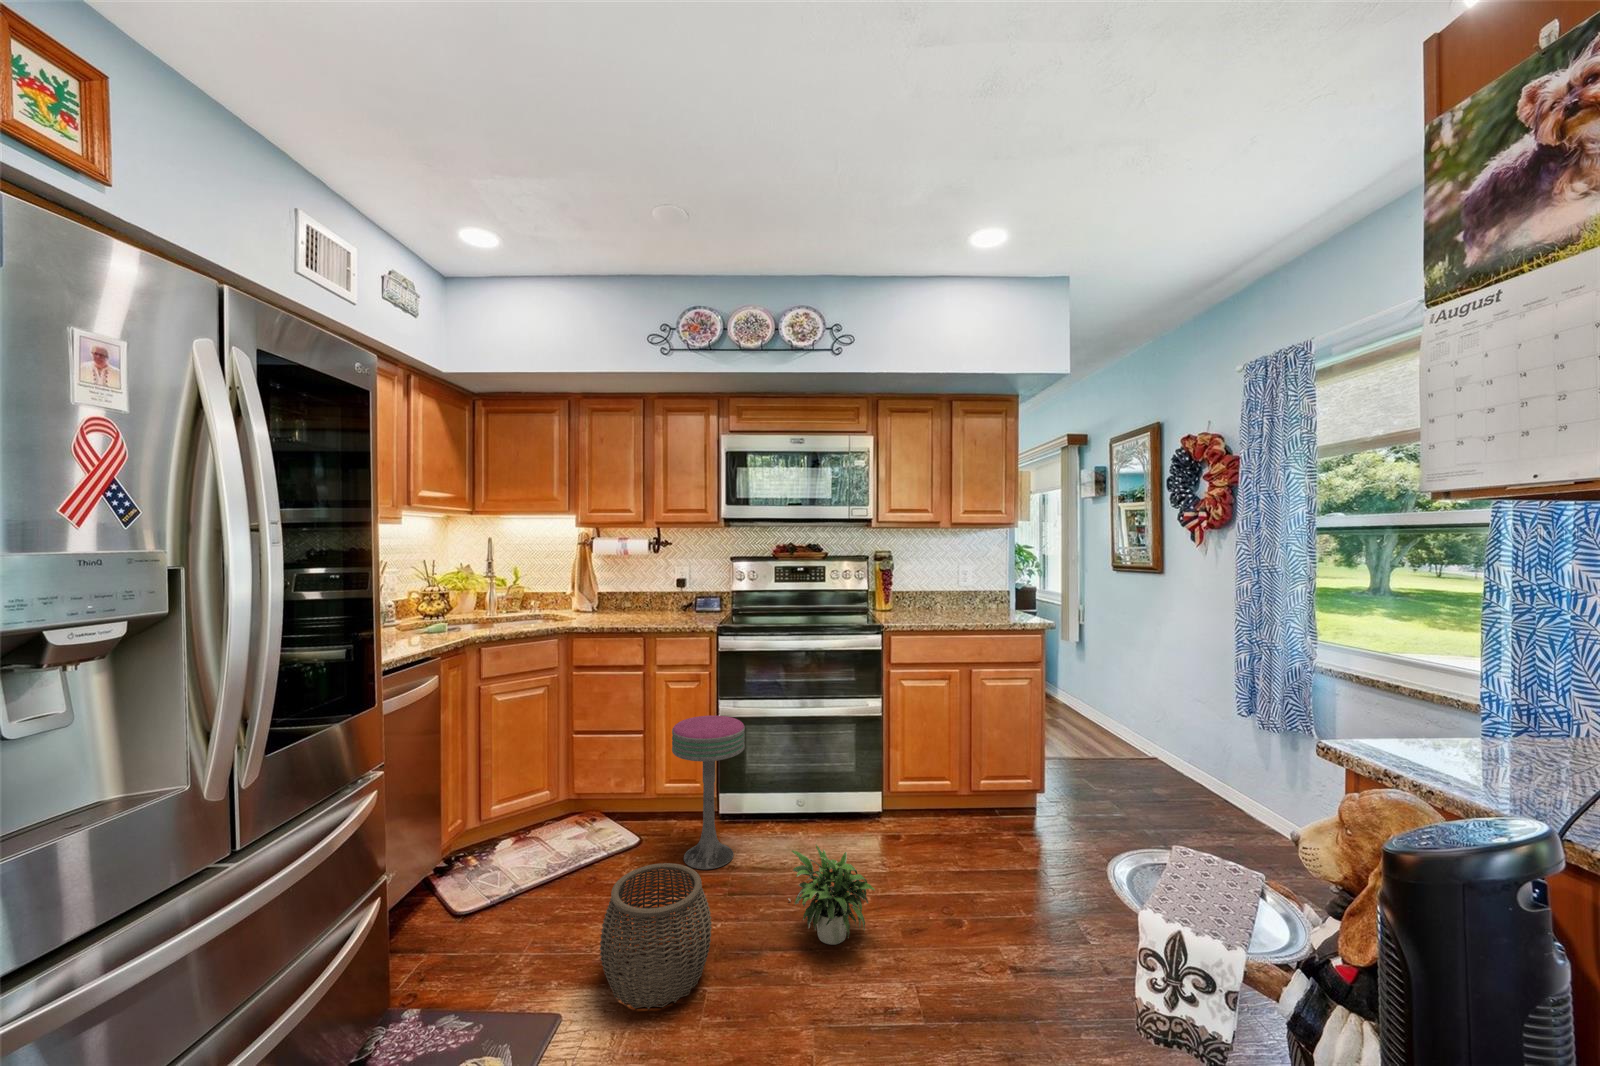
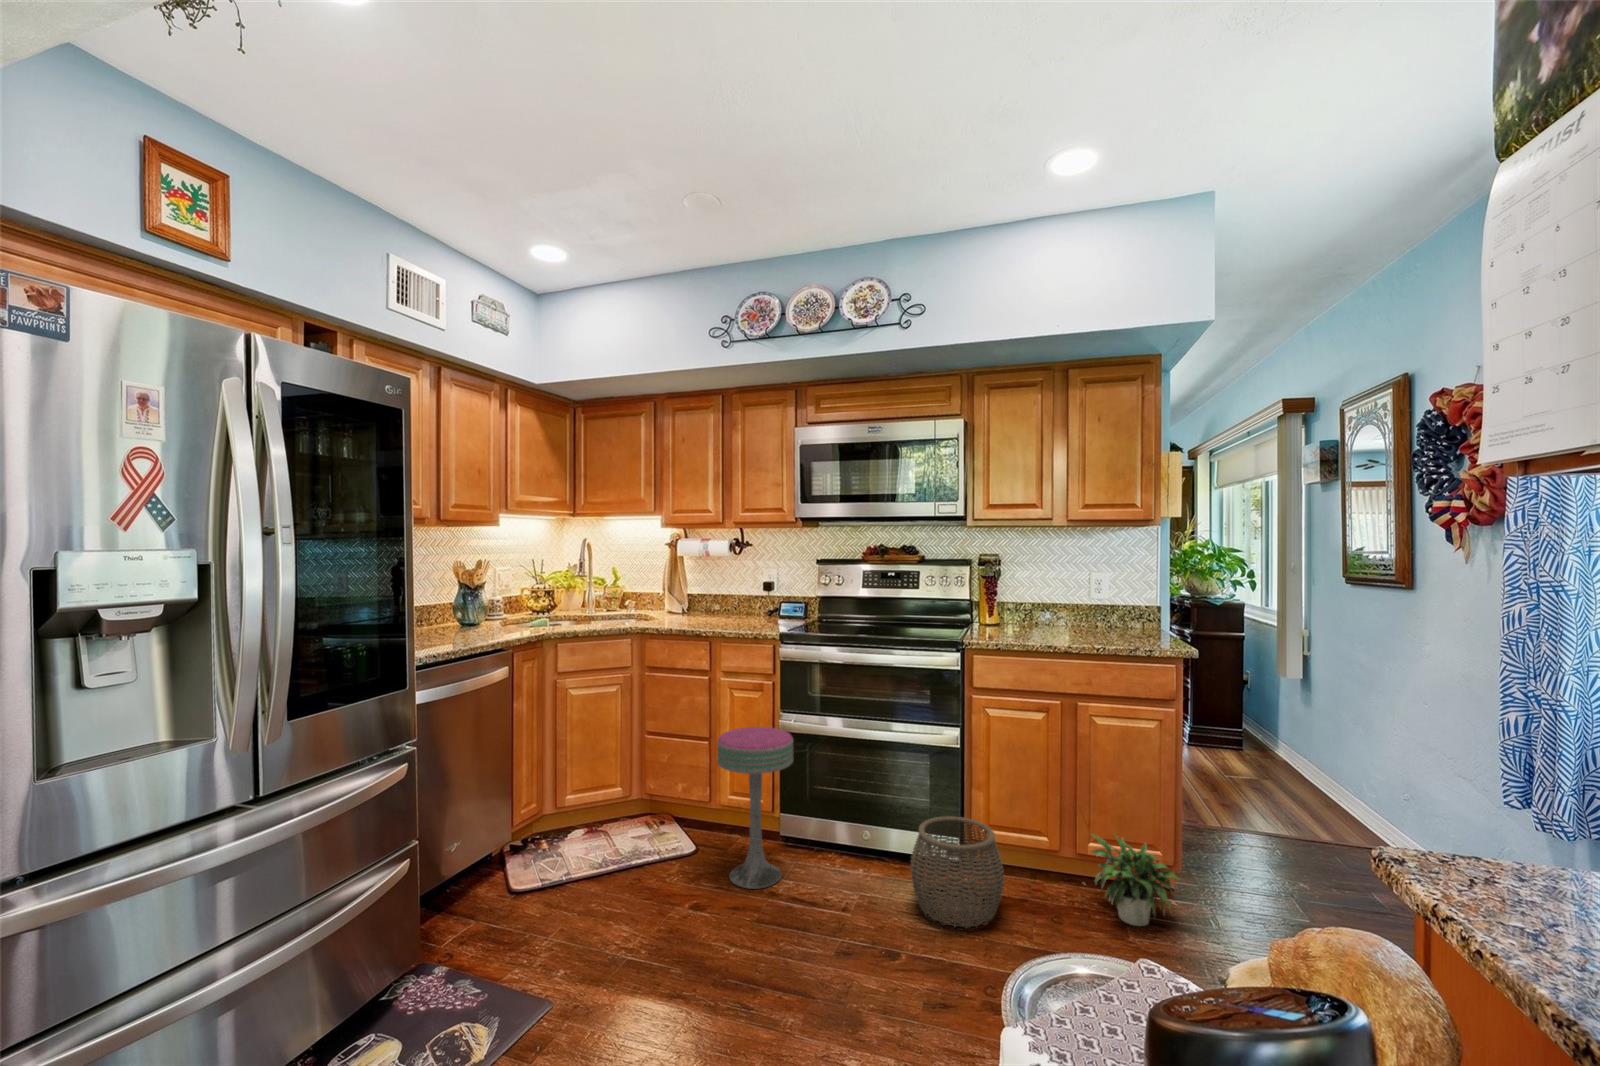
potted plant: present [788,844,875,945] -> present [1091,834,1180,926]
woven basket: present [600,863,712,1009] -> present [910,816,1004,928]

